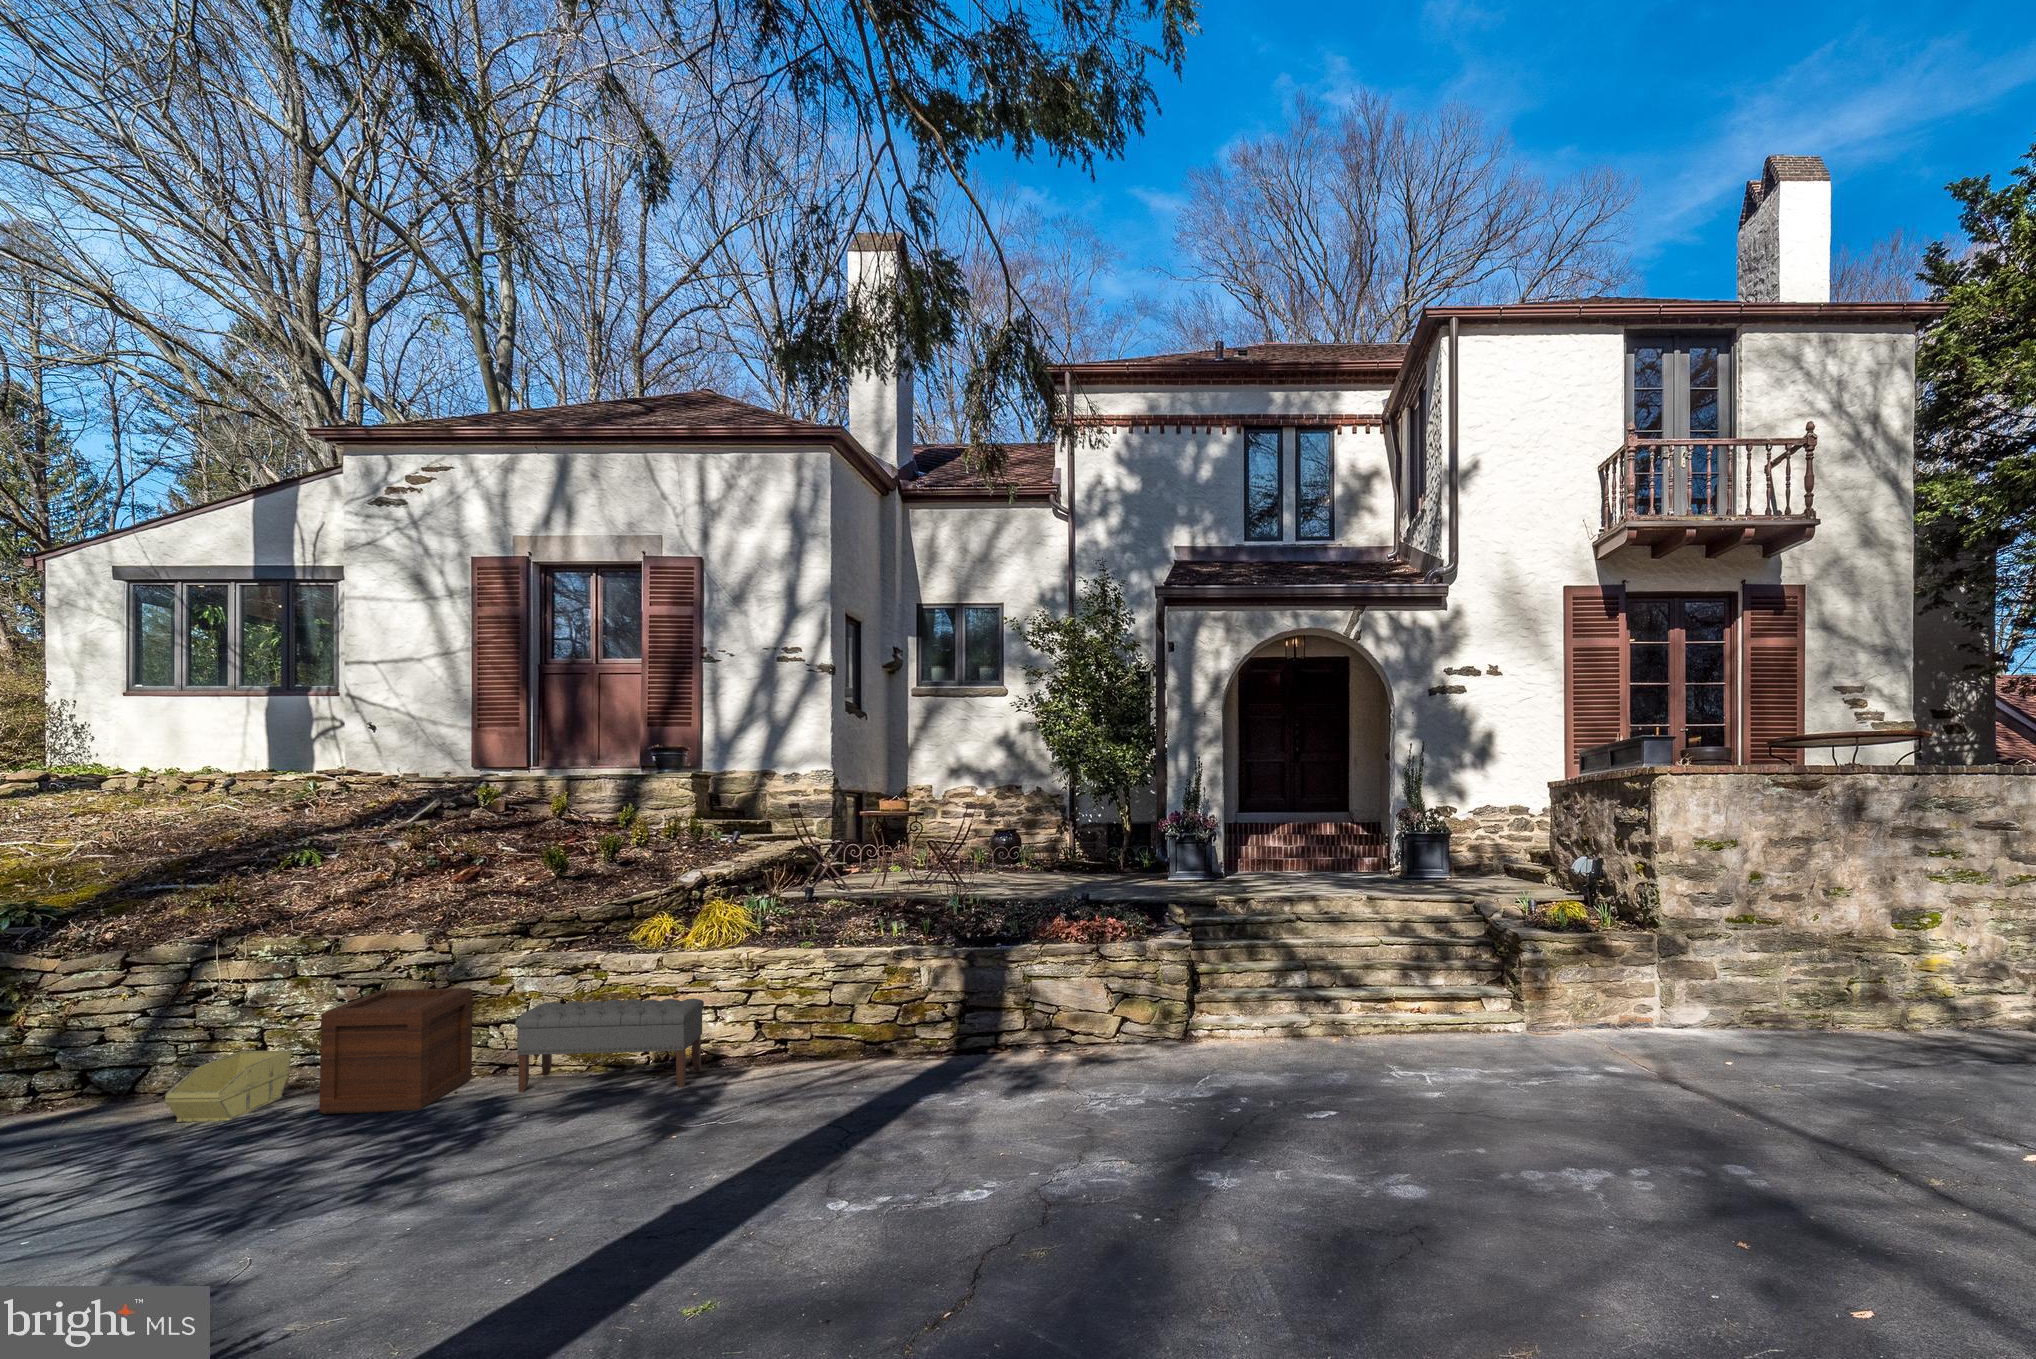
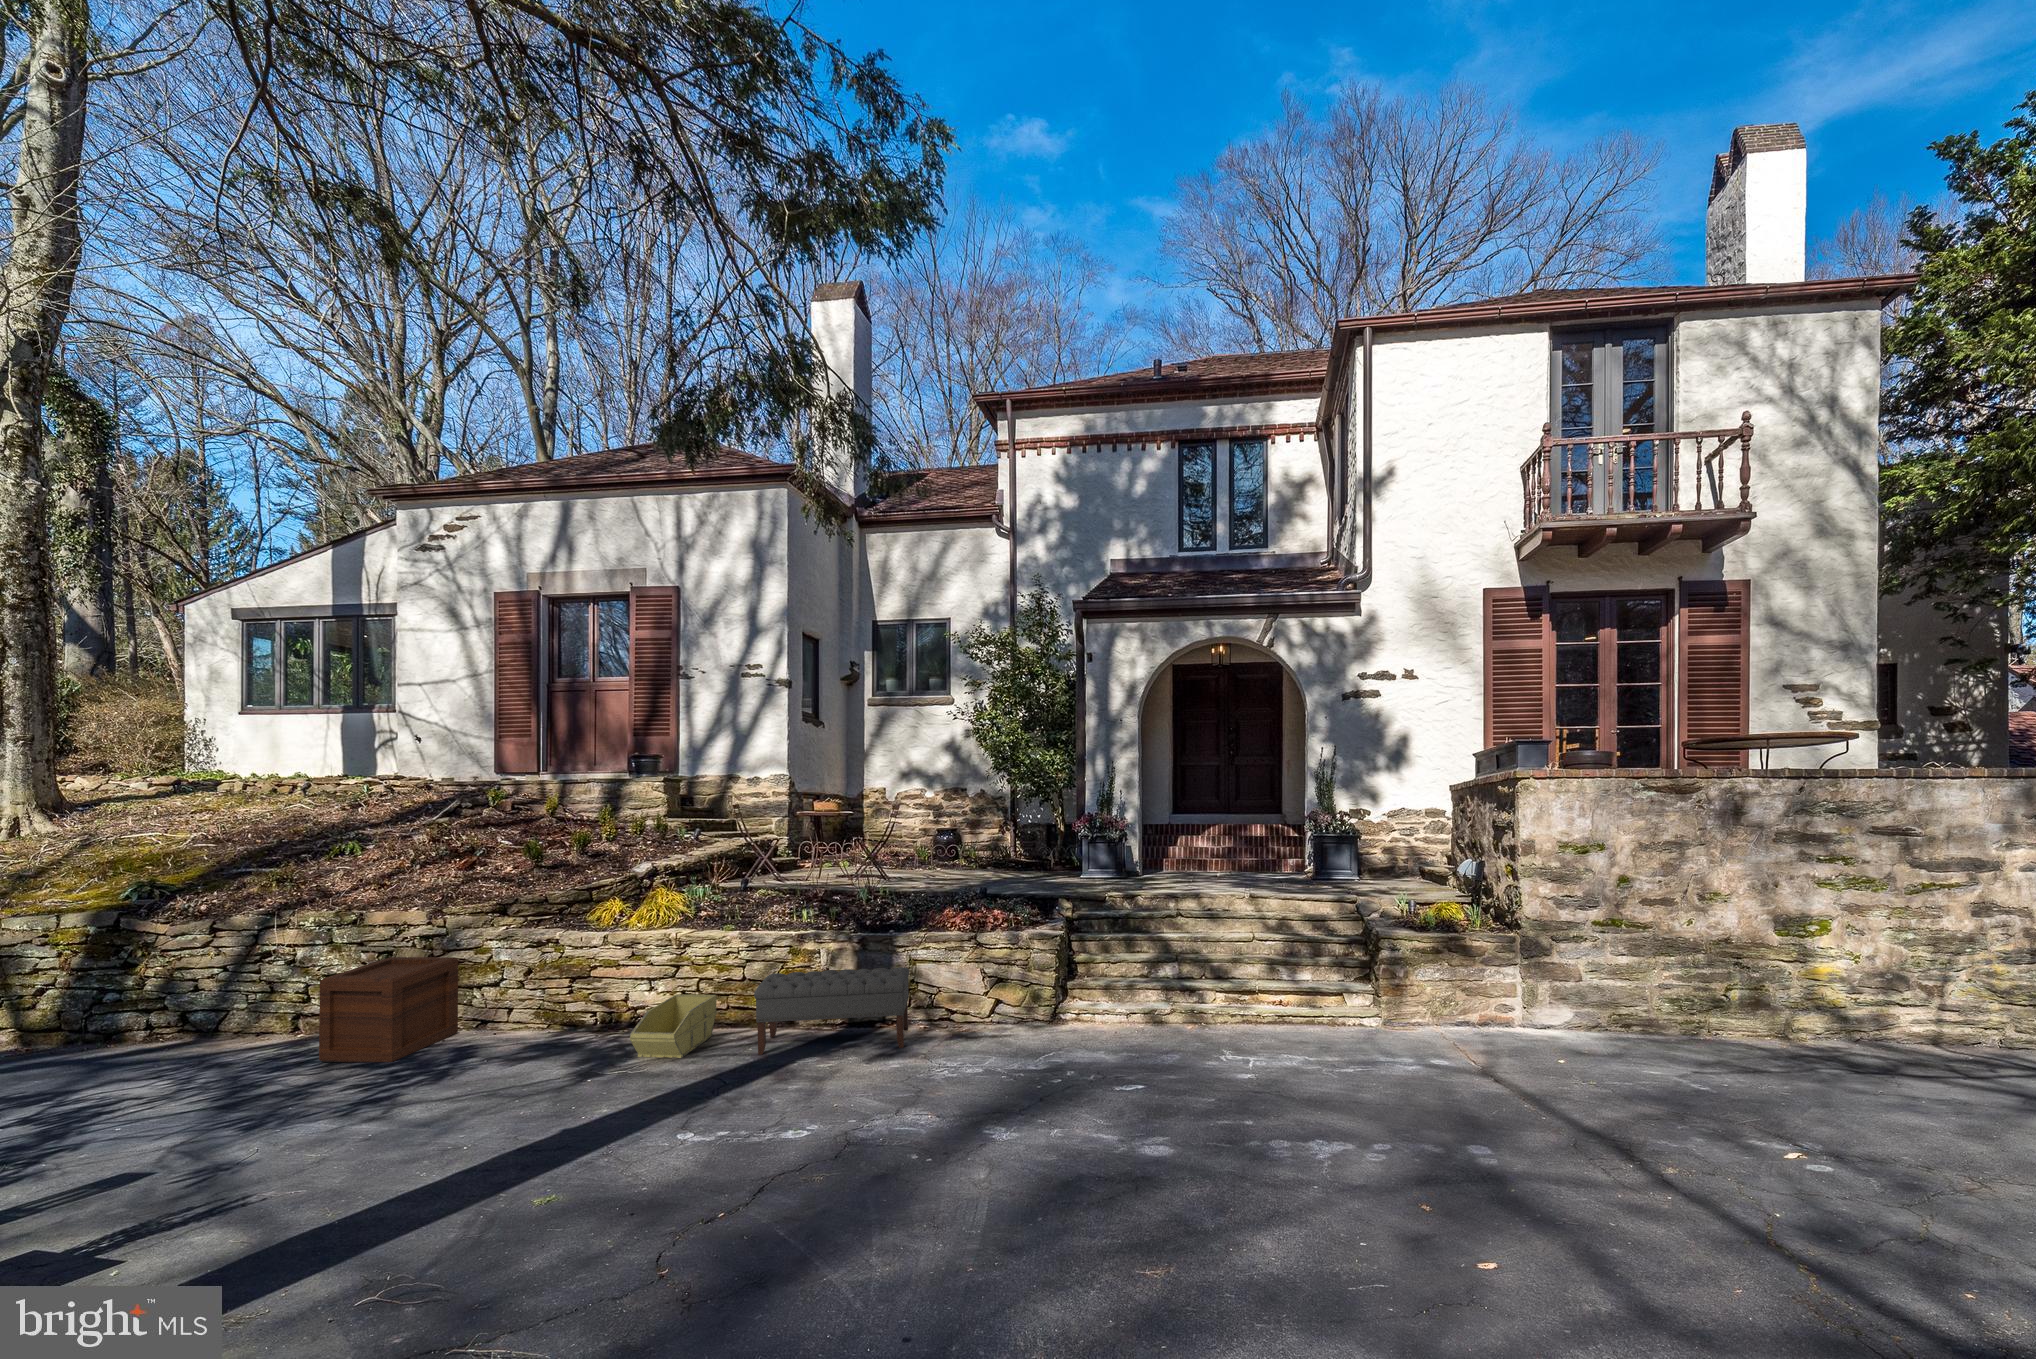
bench: present [515,999,704,1092] -> present [754,967,909,1055]
storage bin: present [165,1050,291,1122] -> present [630,994,717,1058]

